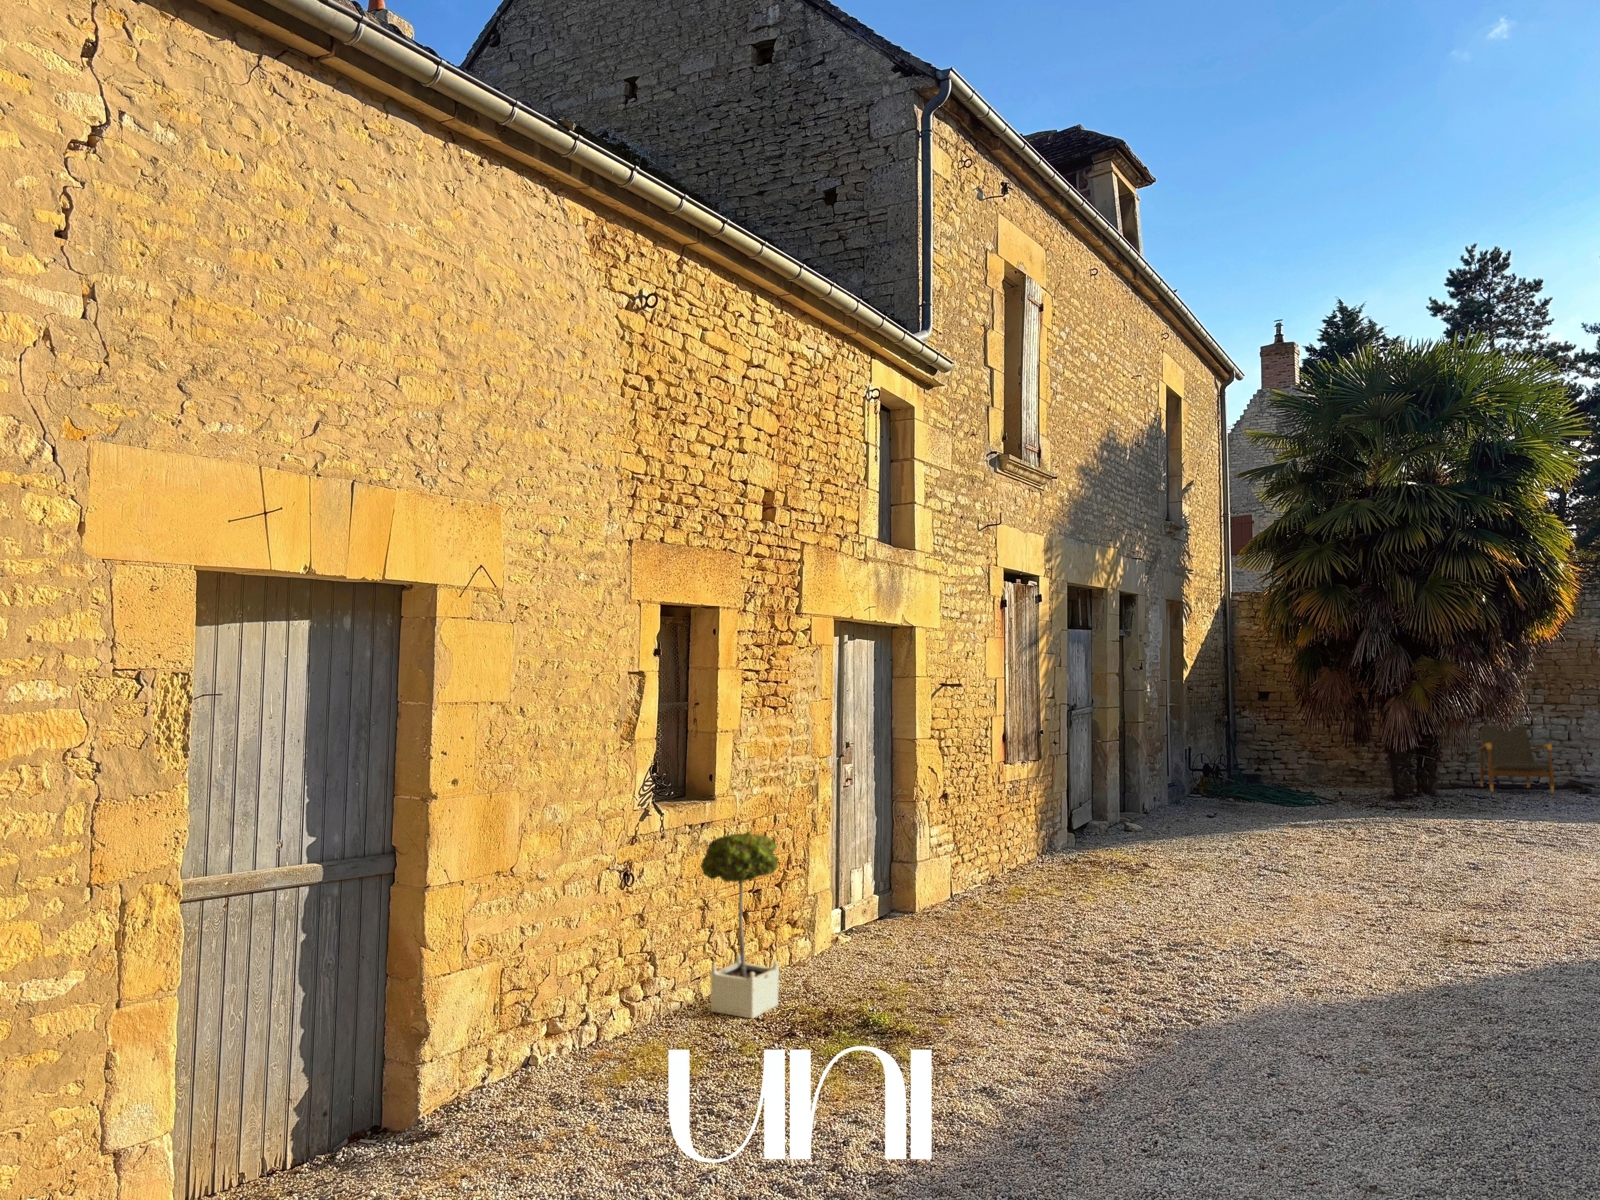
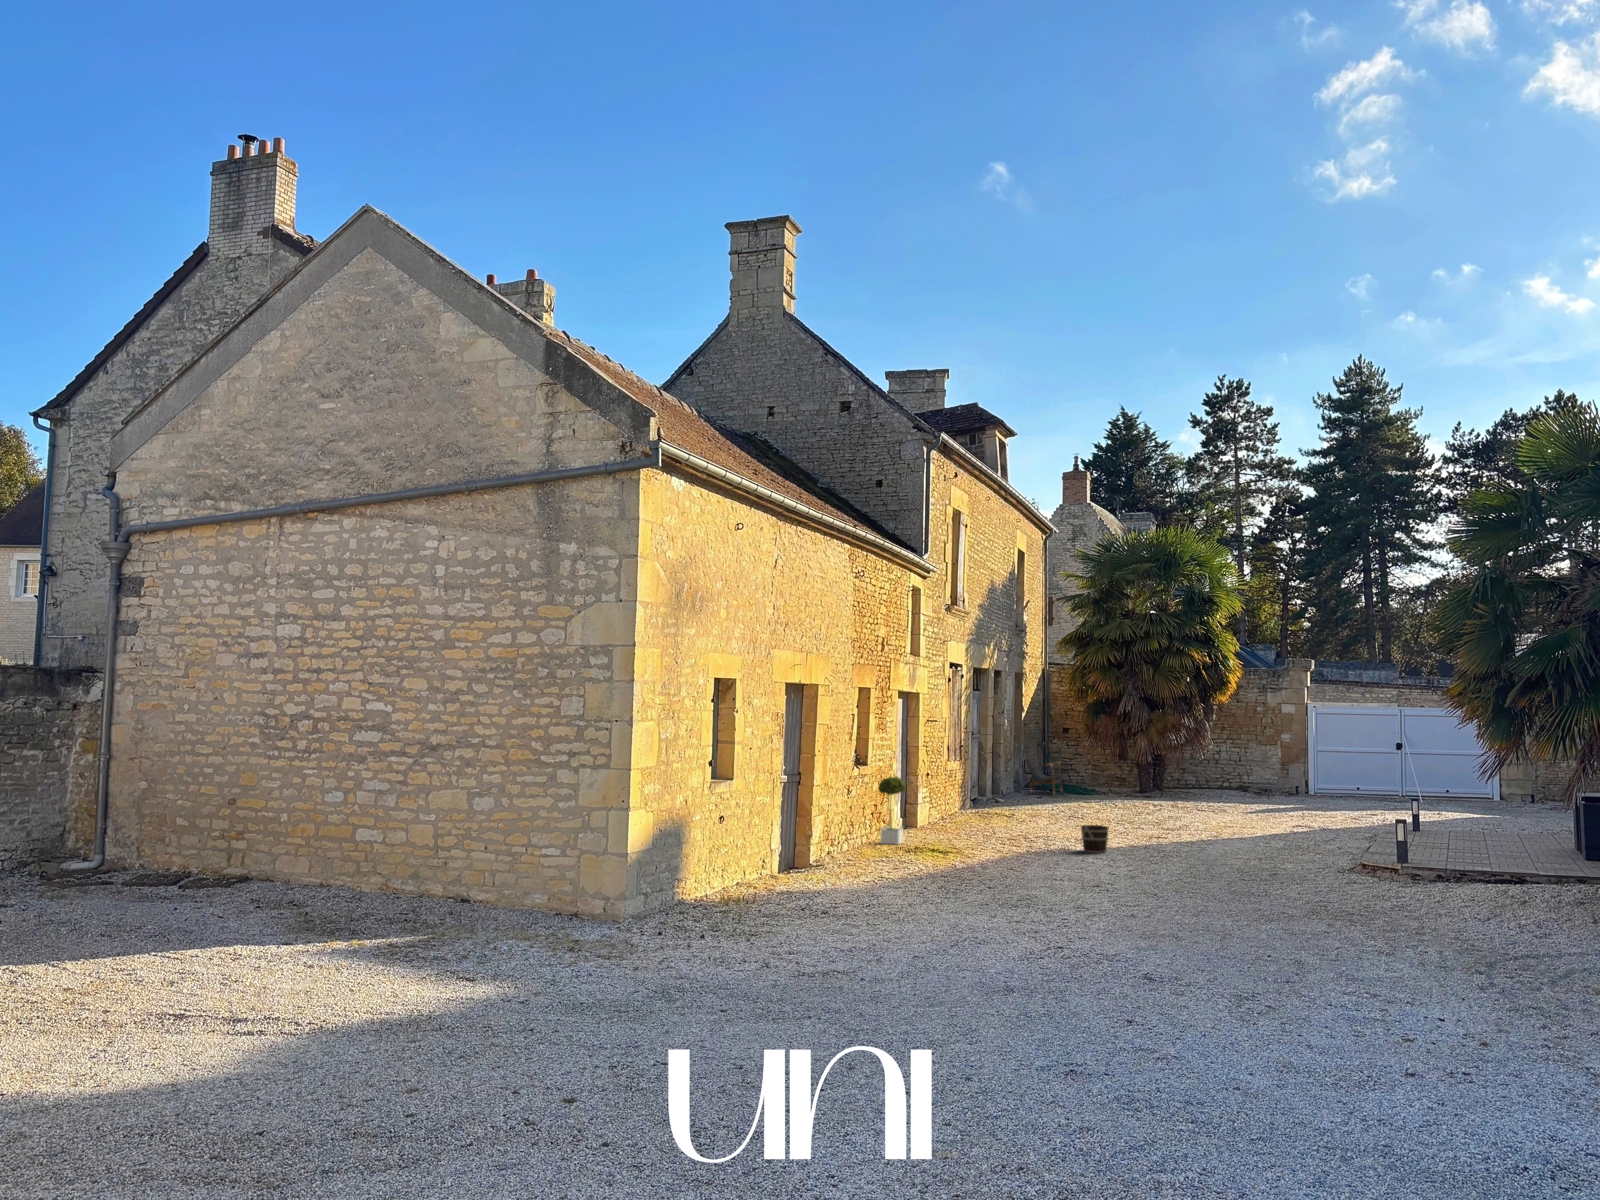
lounge chair: present [1478,725,1554,793] -> present [1026,753,1067,794]
bucket: none [1277,1020,1377,1136] -> present [1081,825,1109,853]

